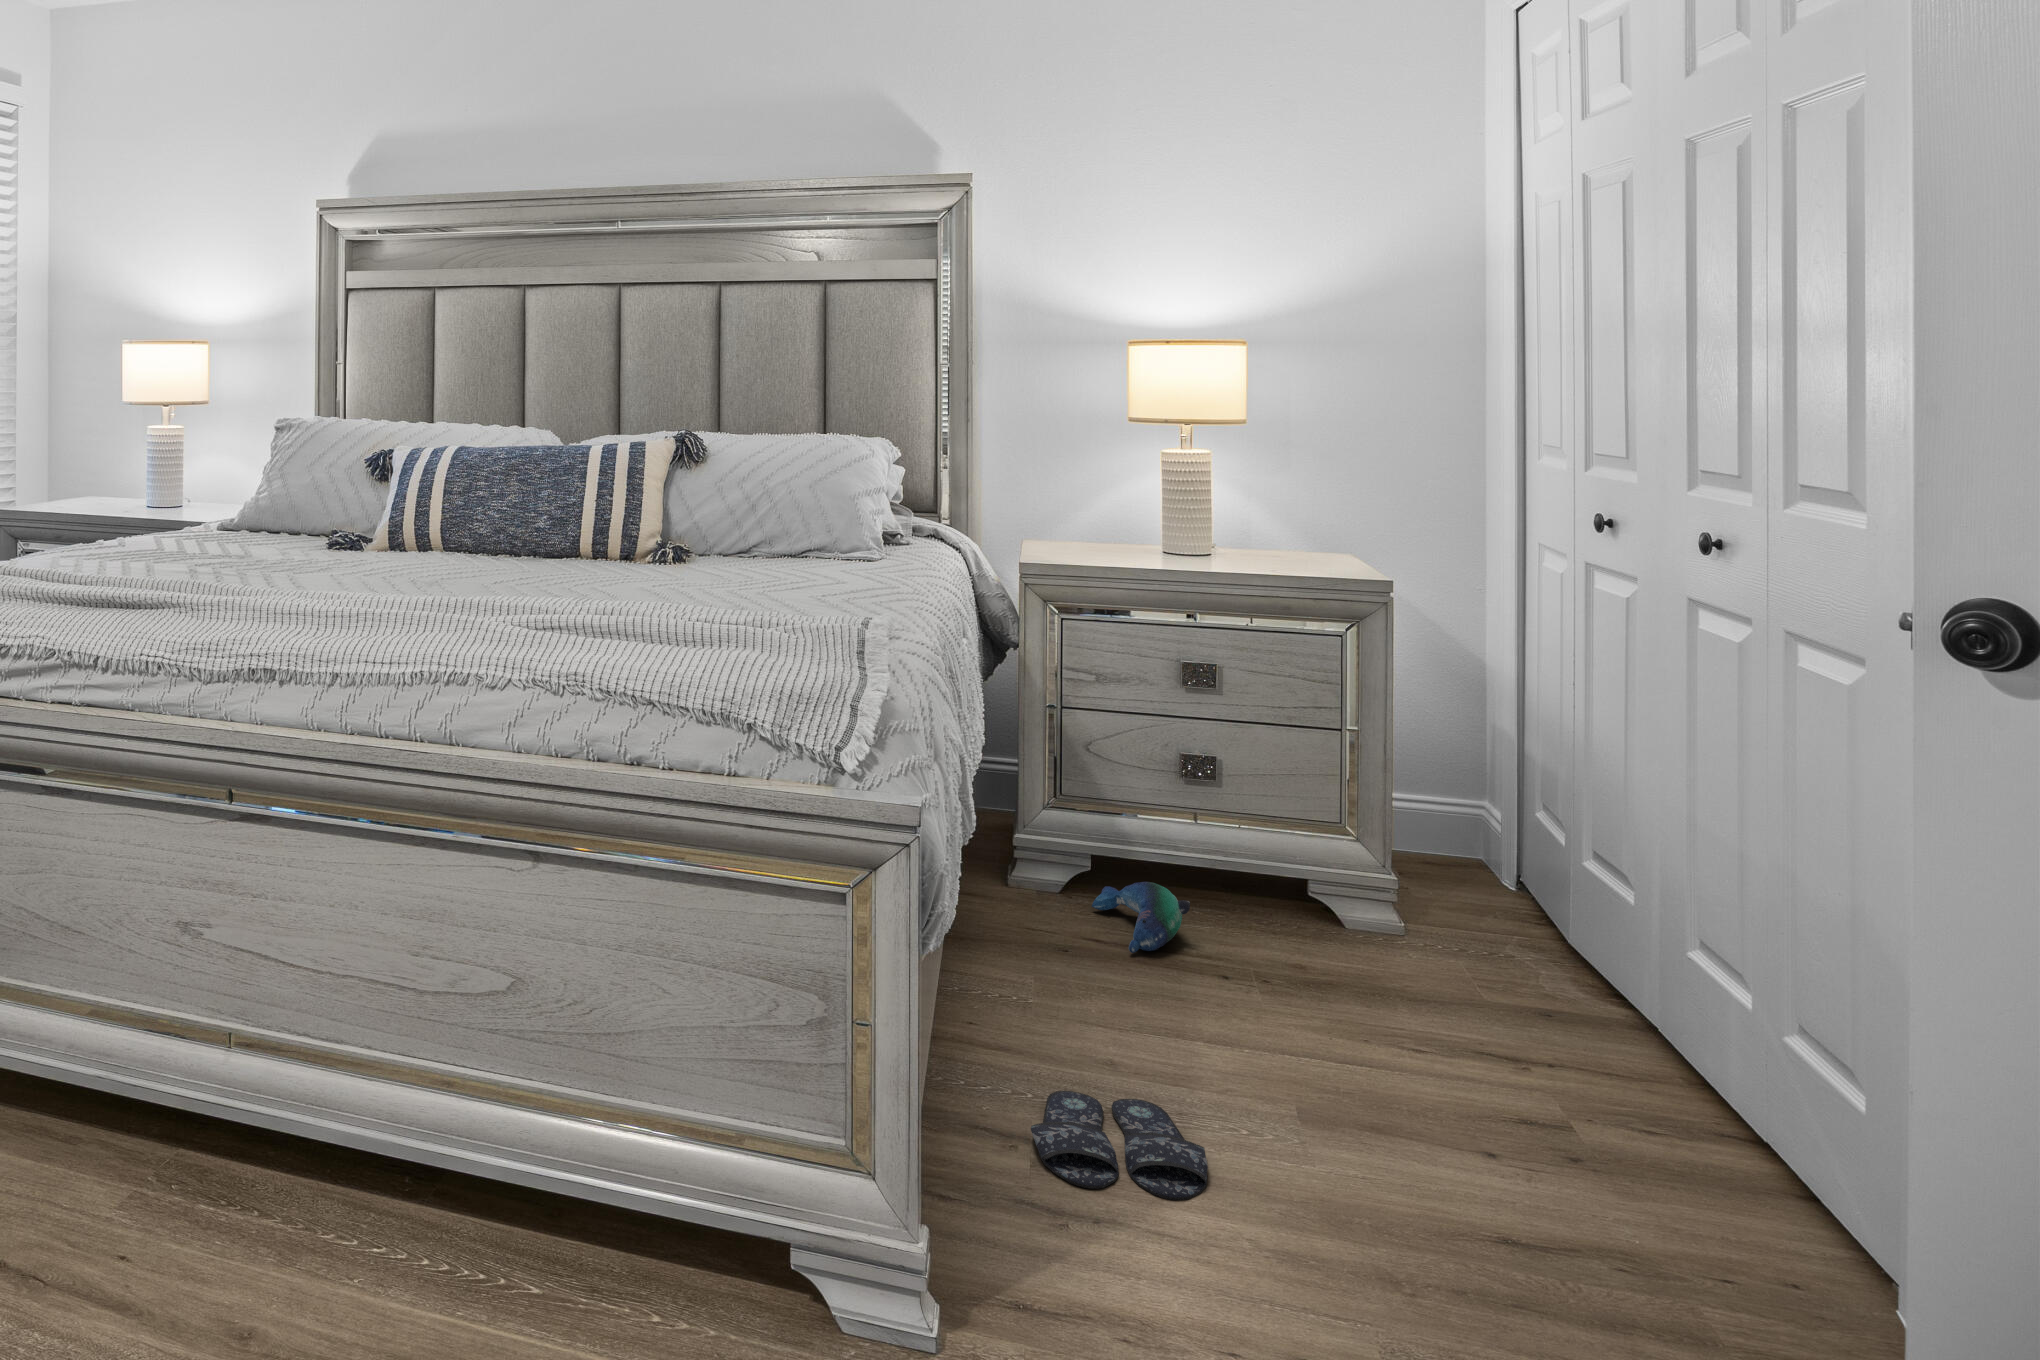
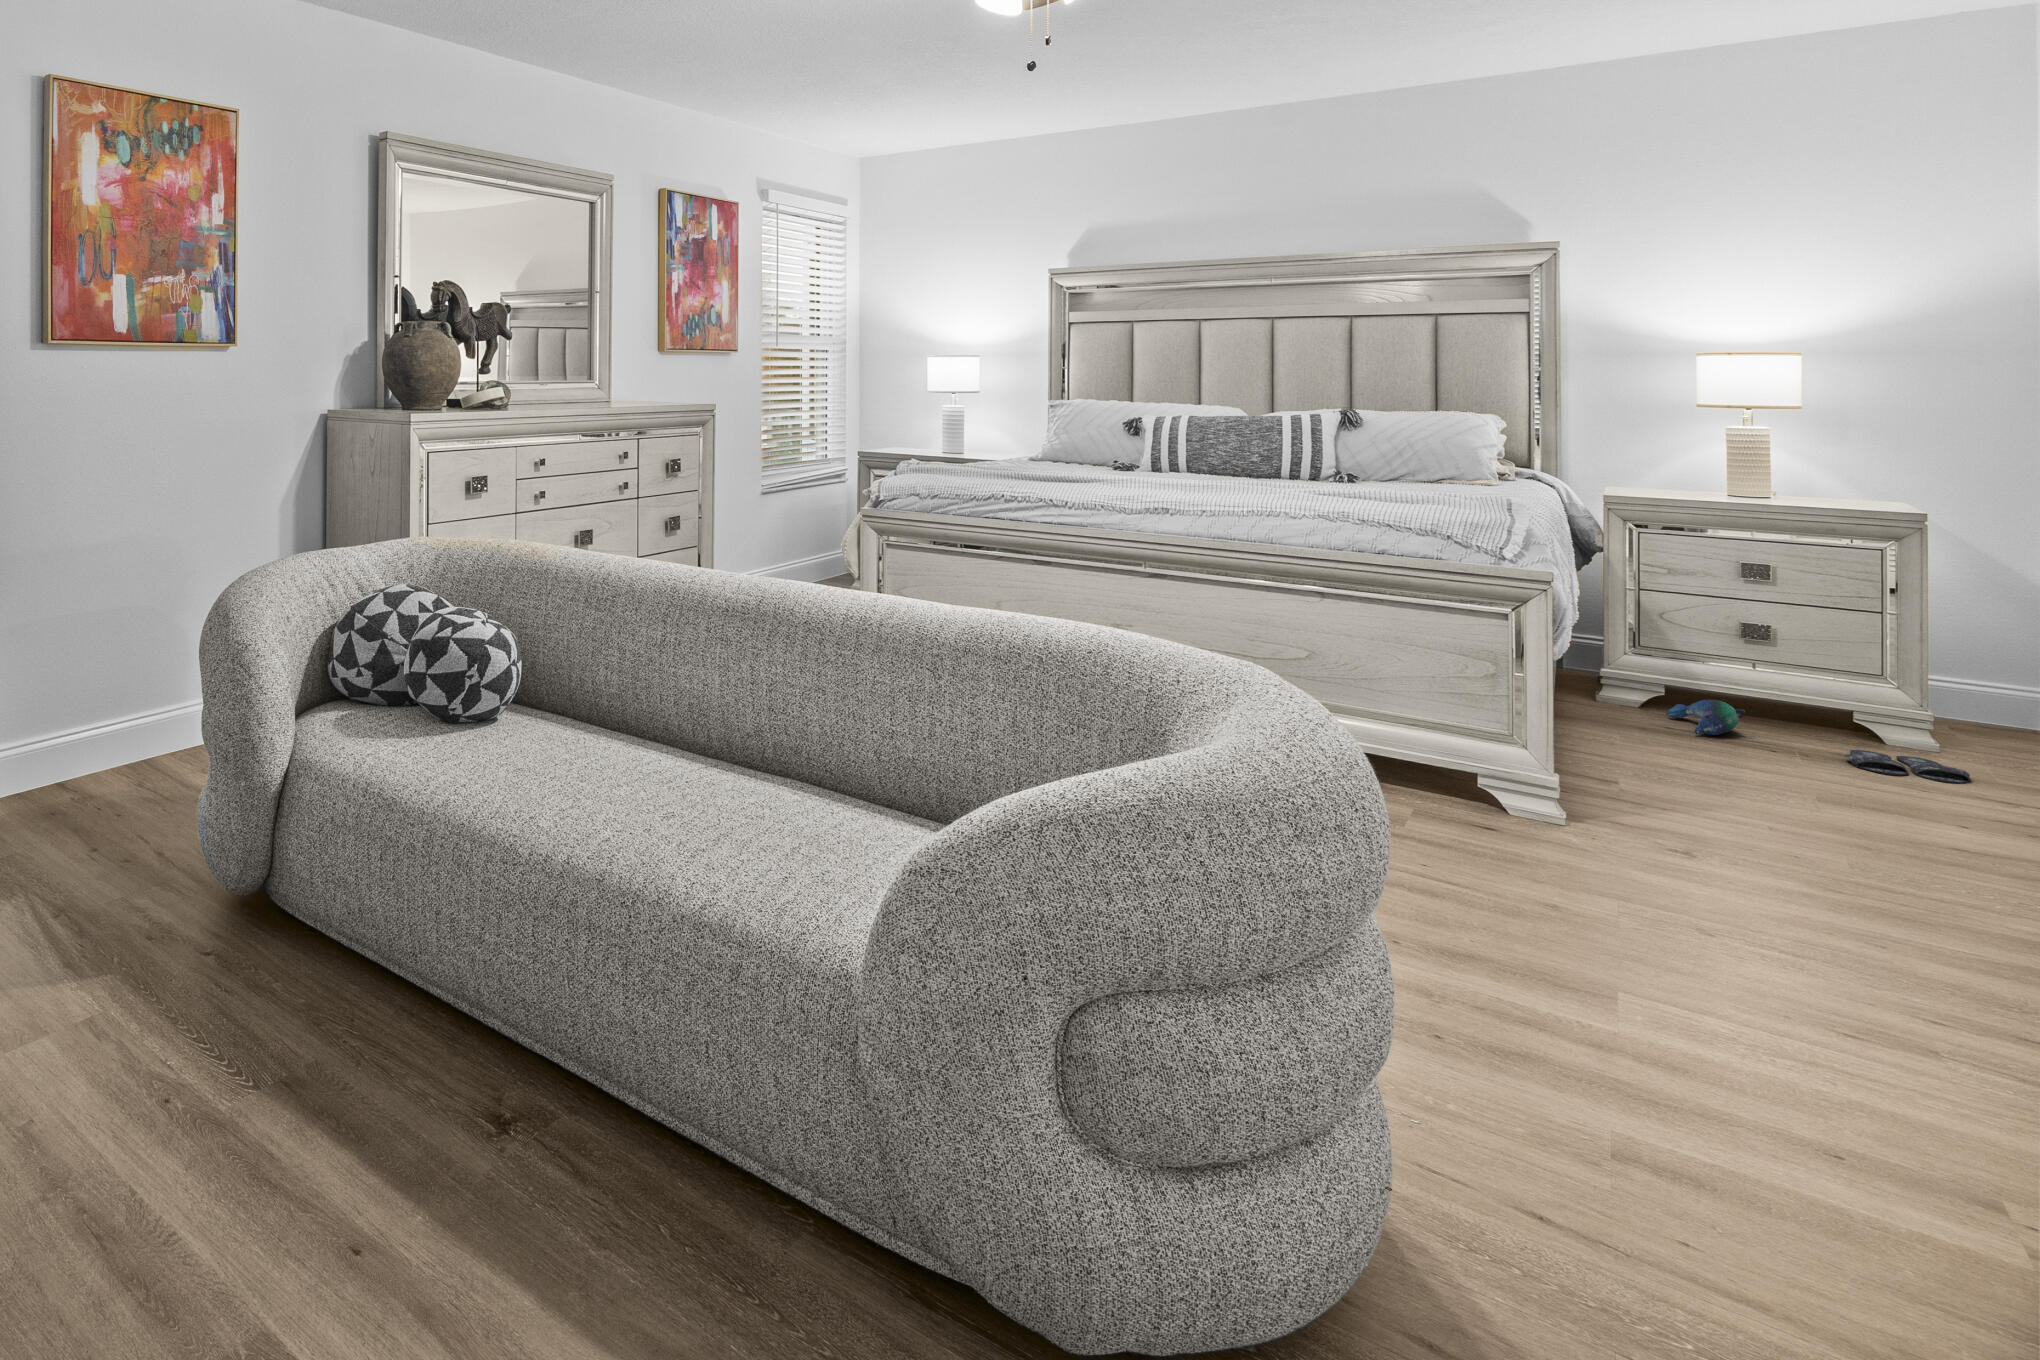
slippers: present [1031,1091,1208,1200] -> present [1844,750,1970,784]

